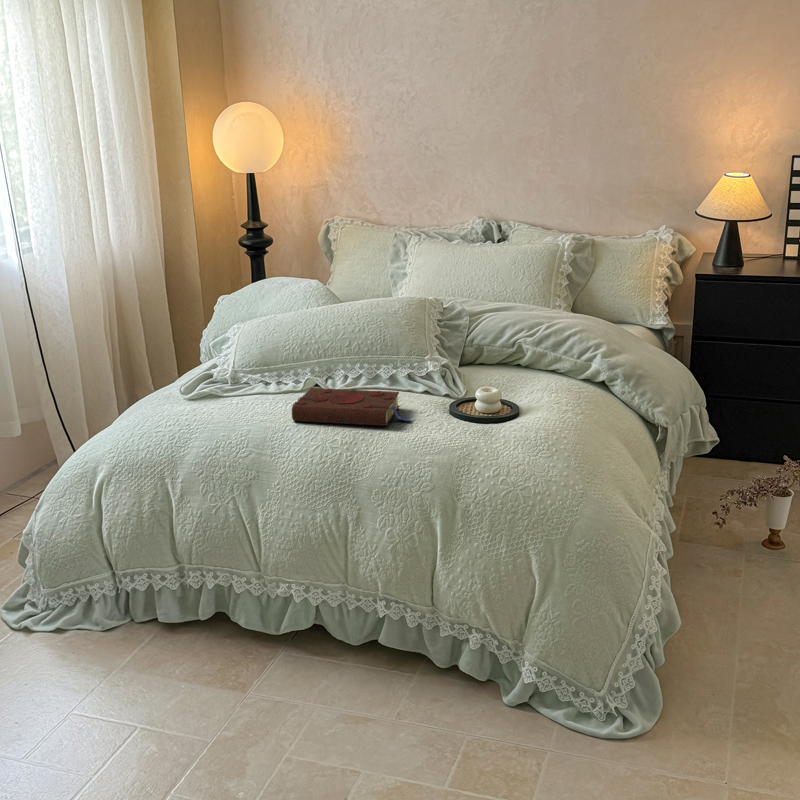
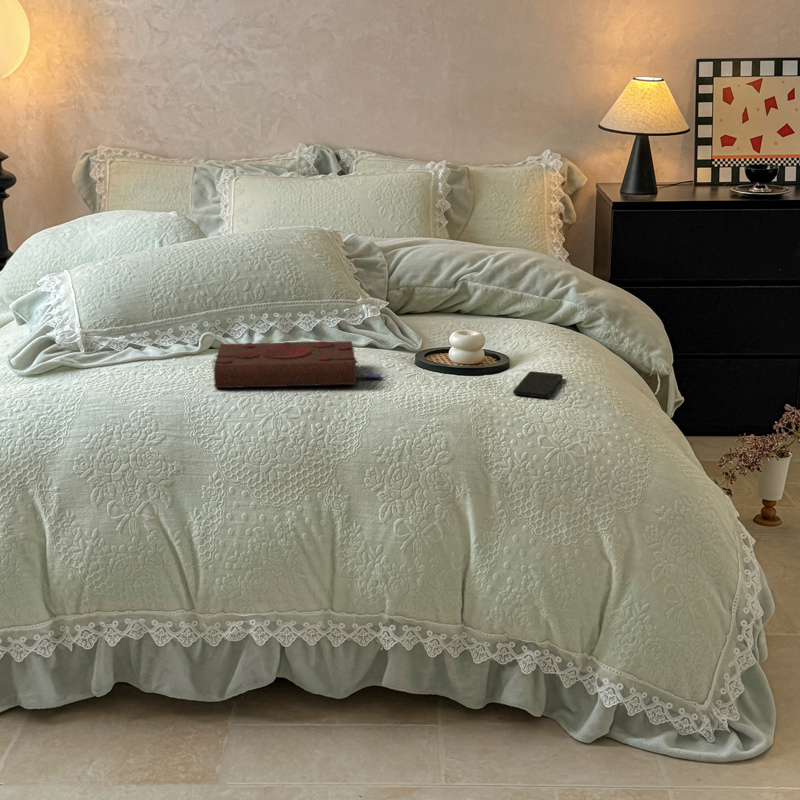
smartphone: none [494,425,543,448] -> present [513,371,563,398]

